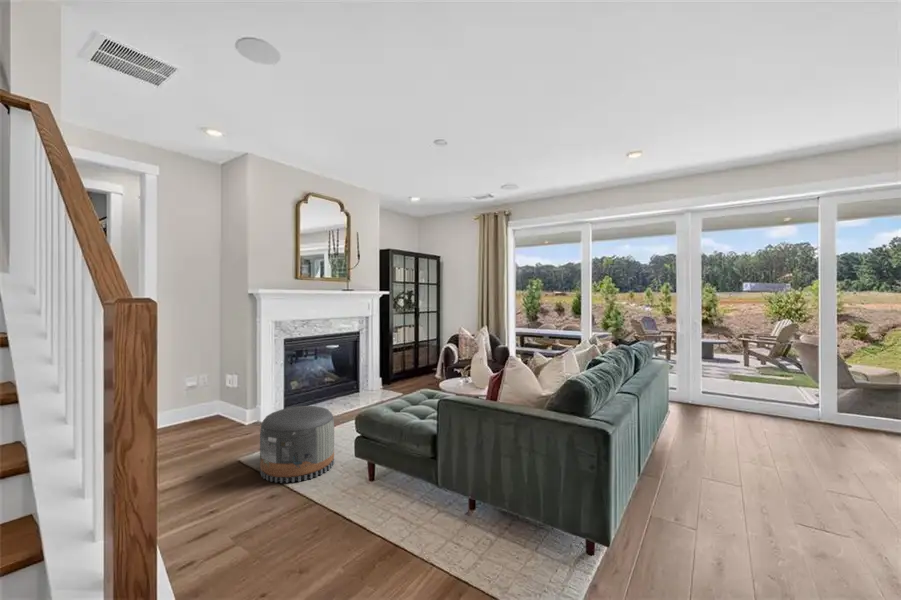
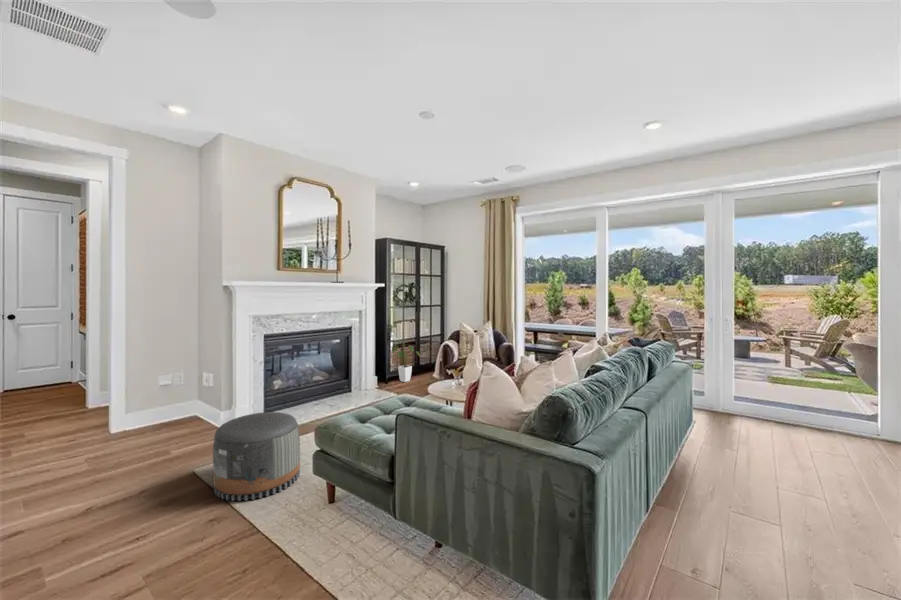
house plant: none [393,347,422,383] -> present [391,343,420,382]

